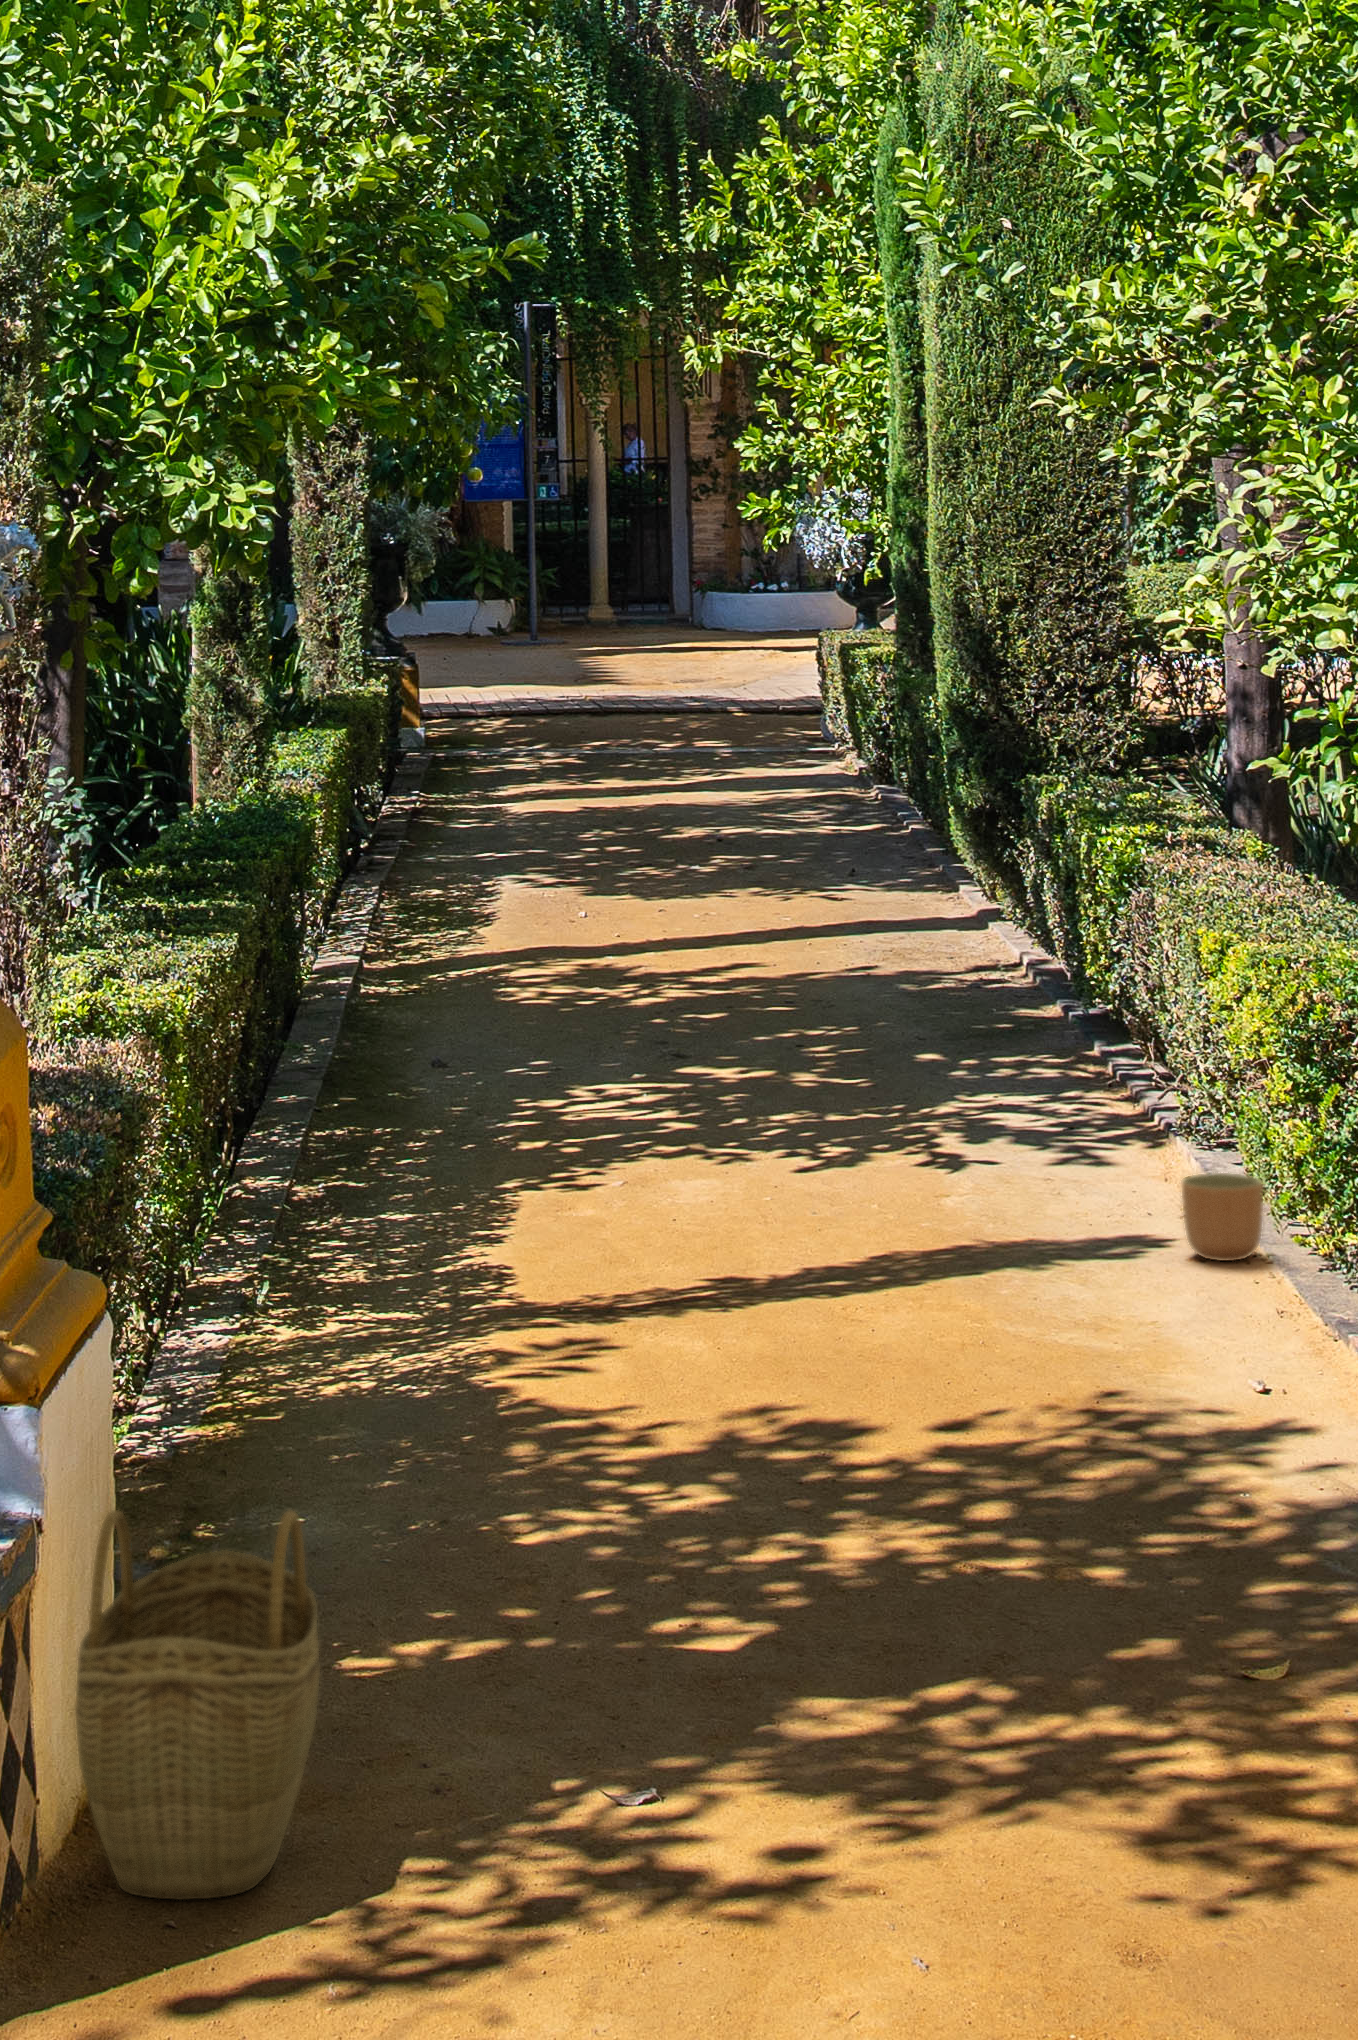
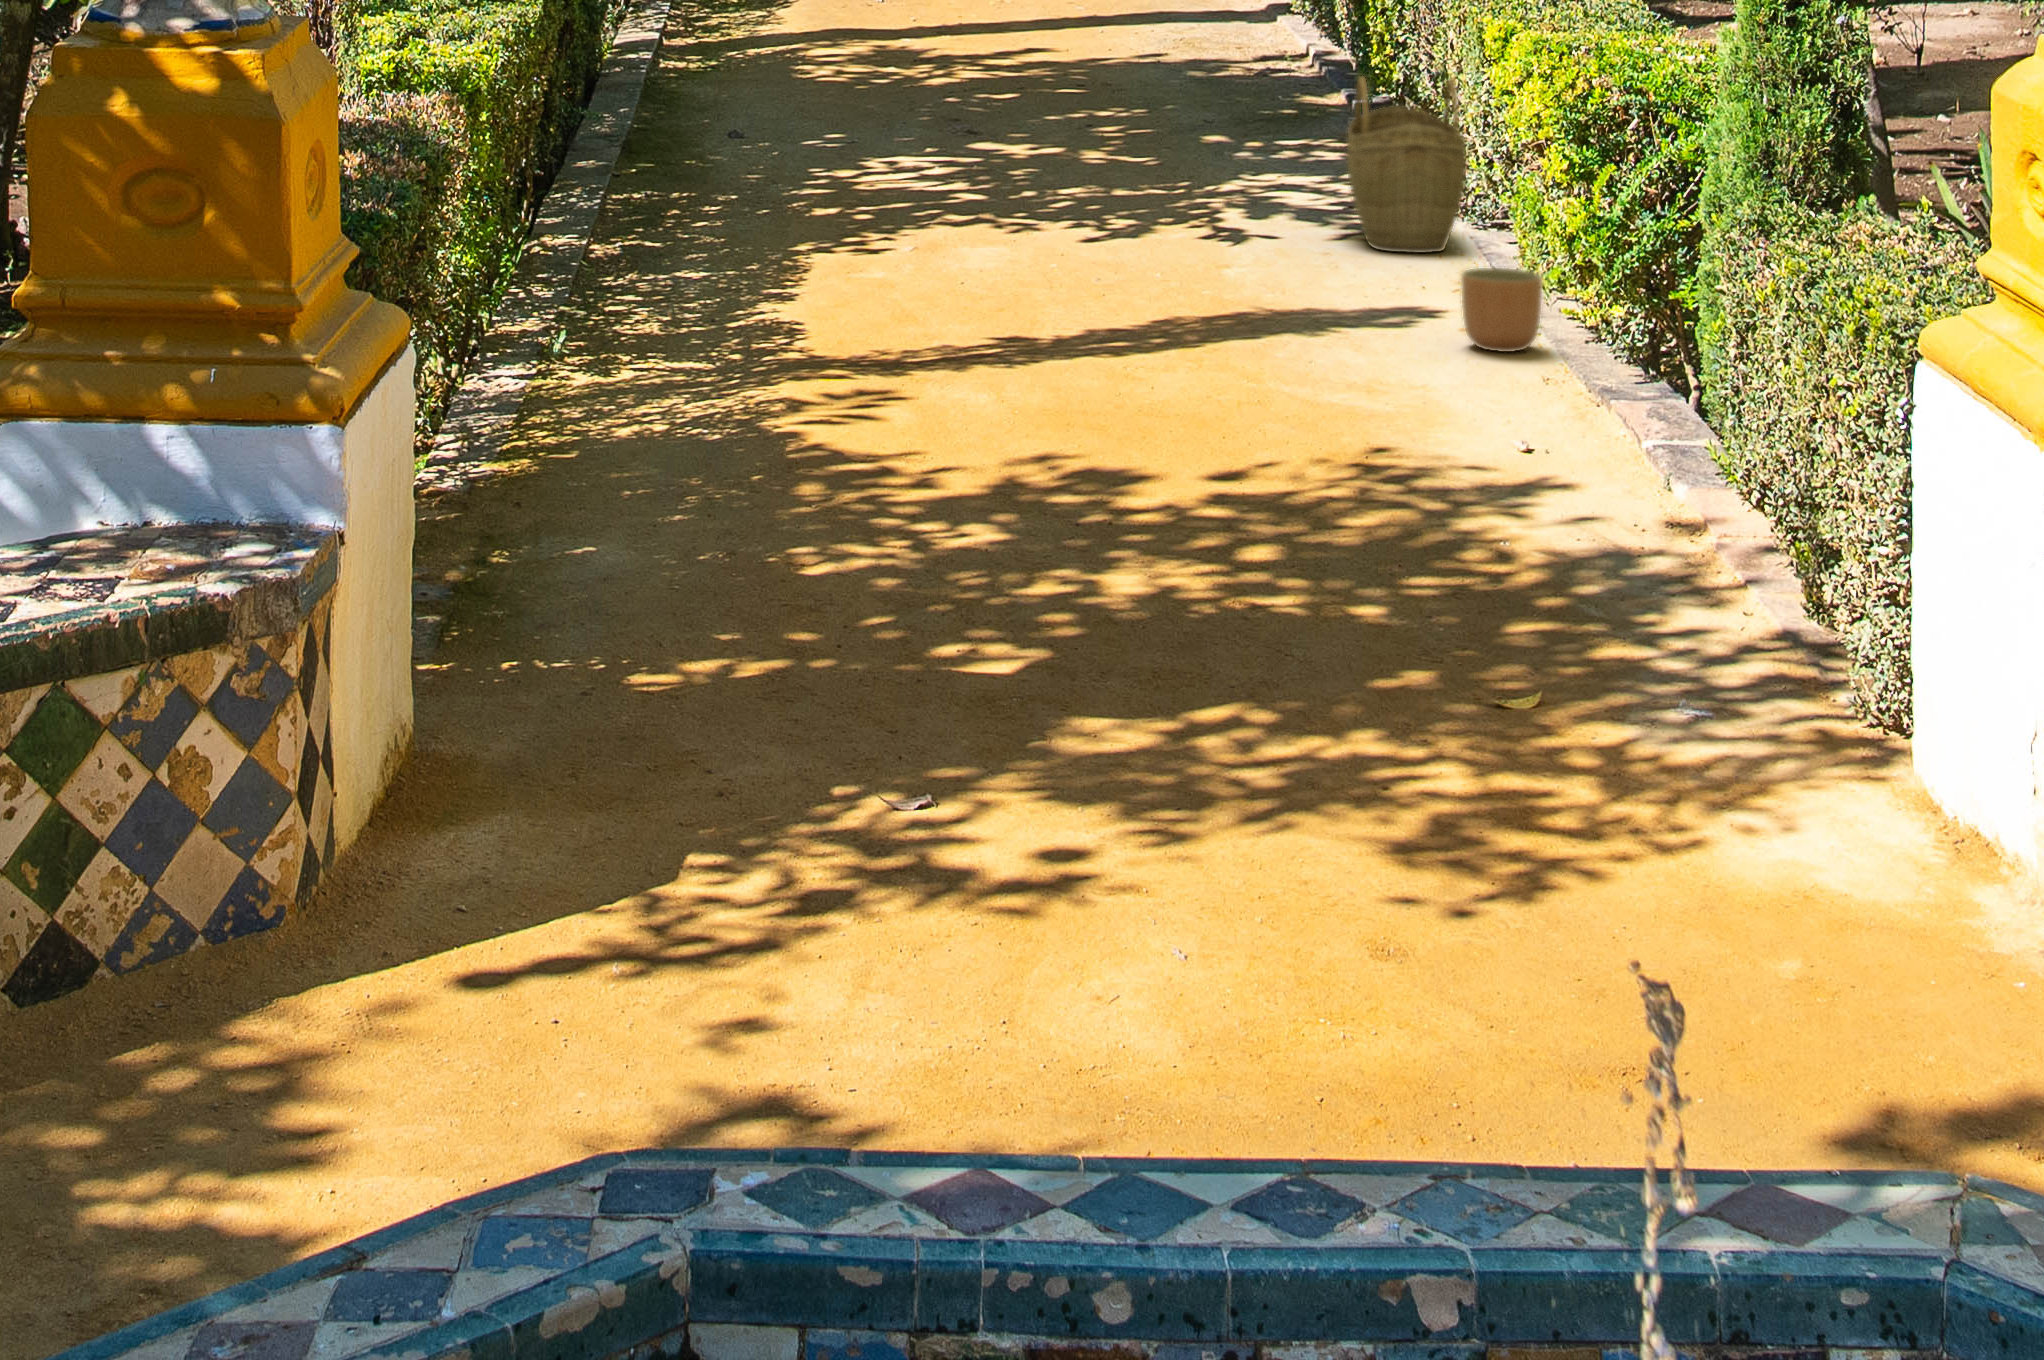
woven basket: present [75,1510,320,1900] -> present [1347,77,1466,253]

